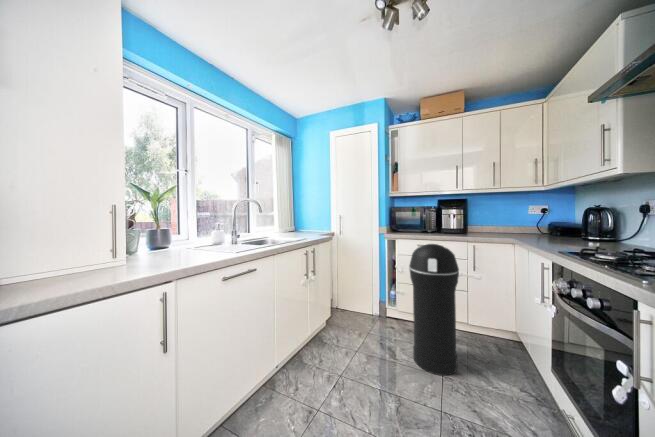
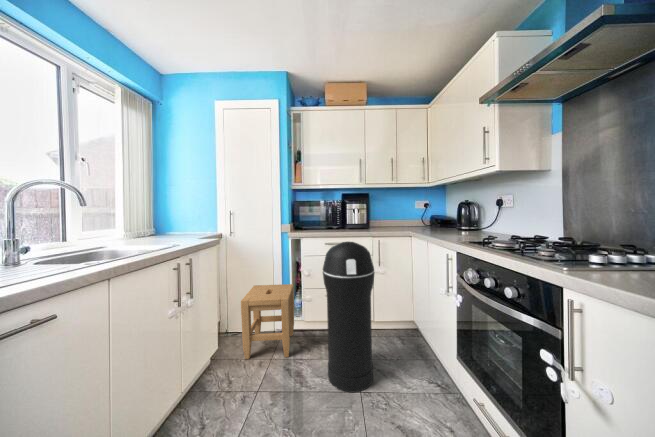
stool: none [346,275,388,335] -> present [241,284,294,359]

